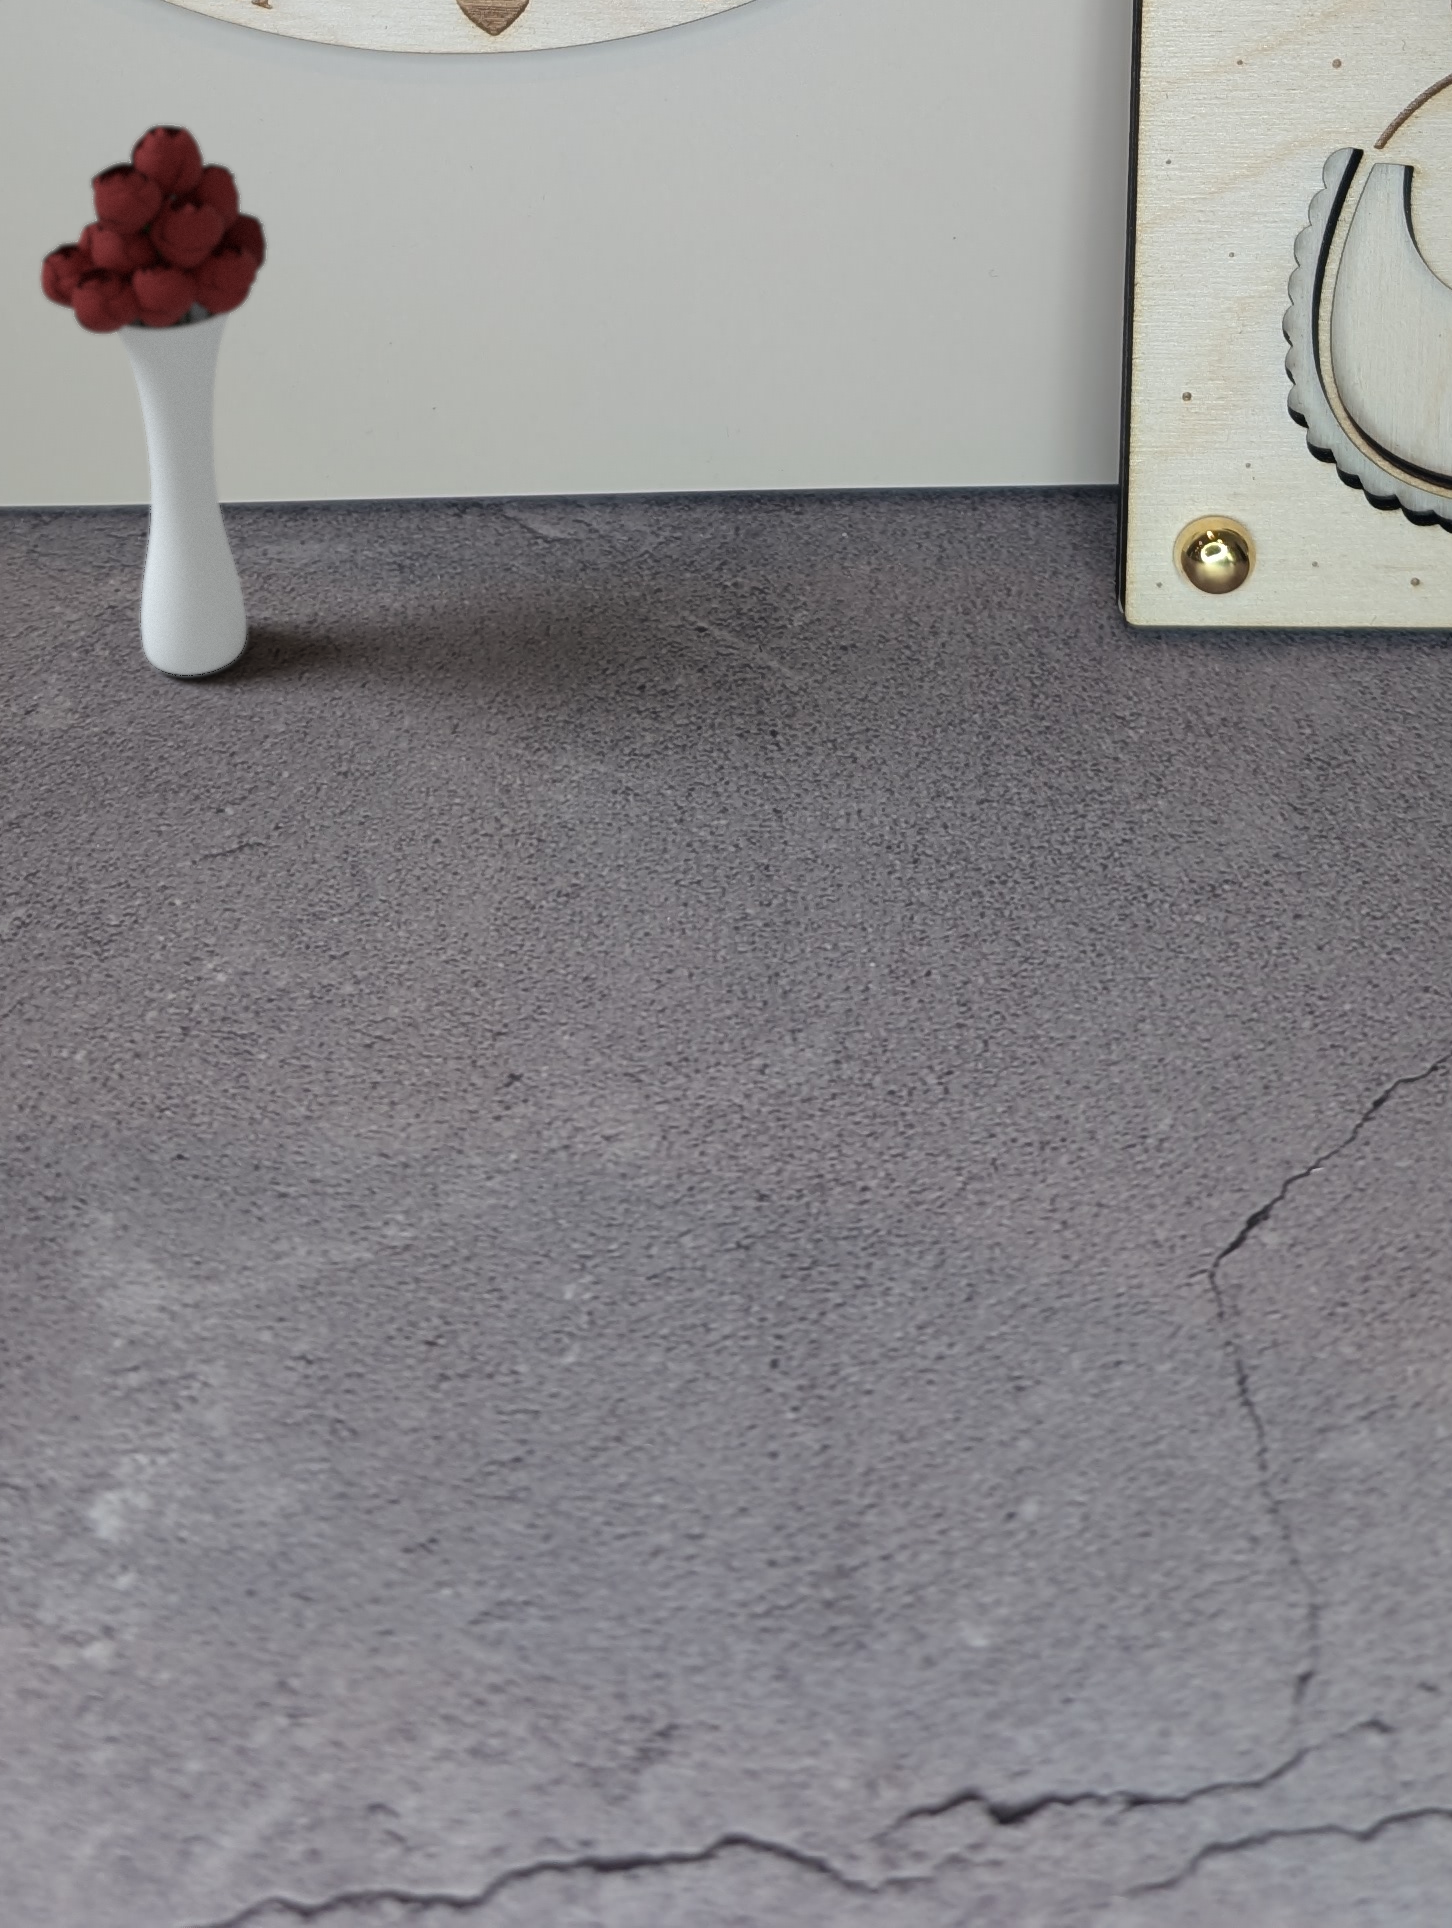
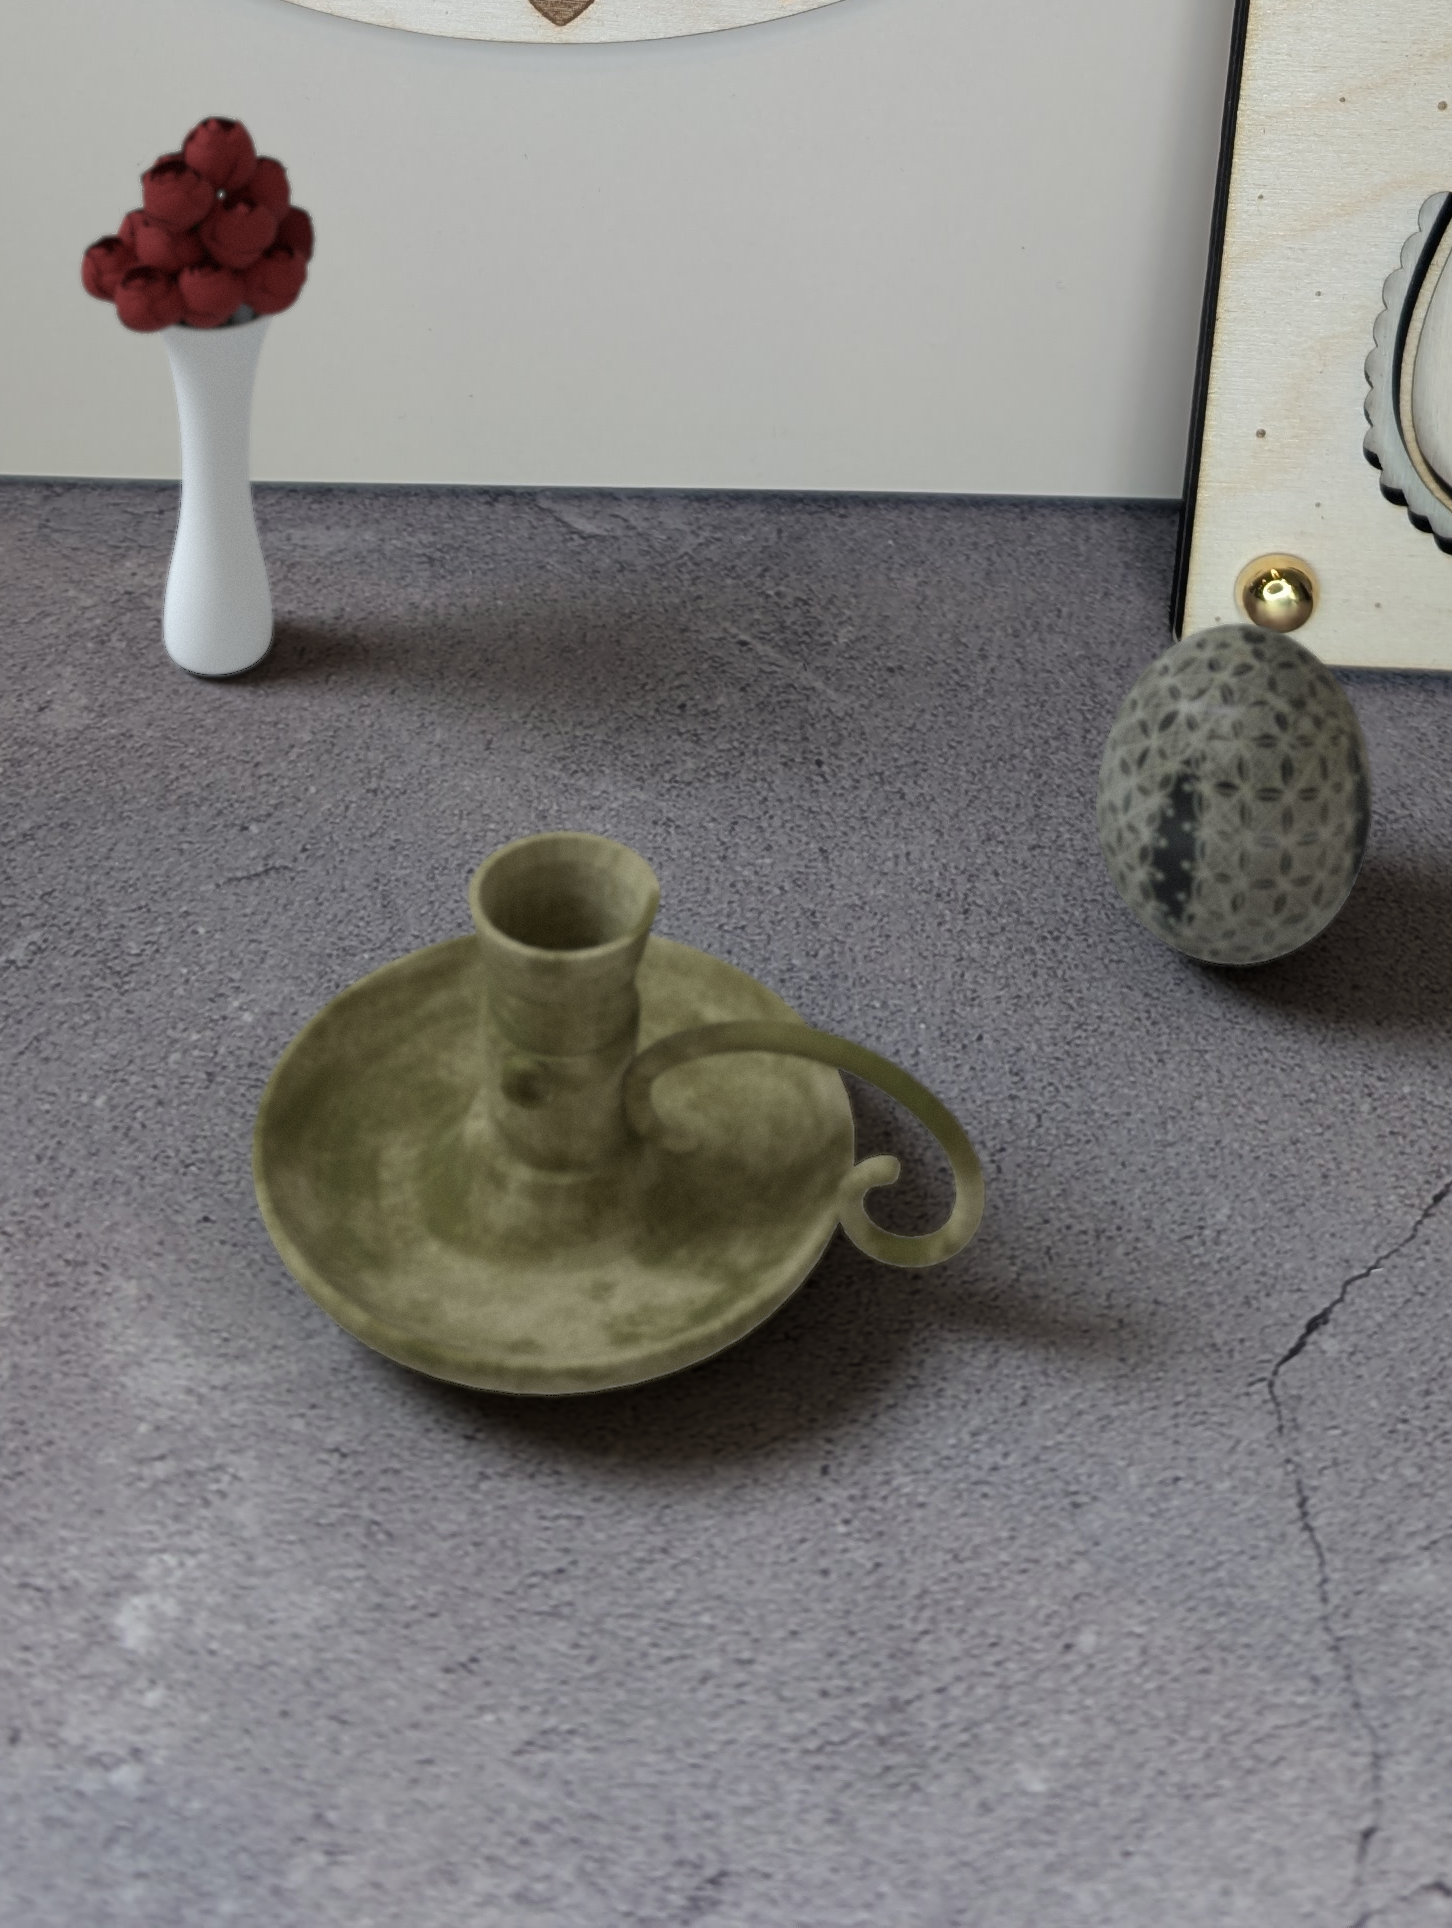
decorative egg: none [1031,552,1298,889] -> present [1096,623,1373,965]
candle holder: none [201,756,911,1298] -> present [251,831,985,1395]

